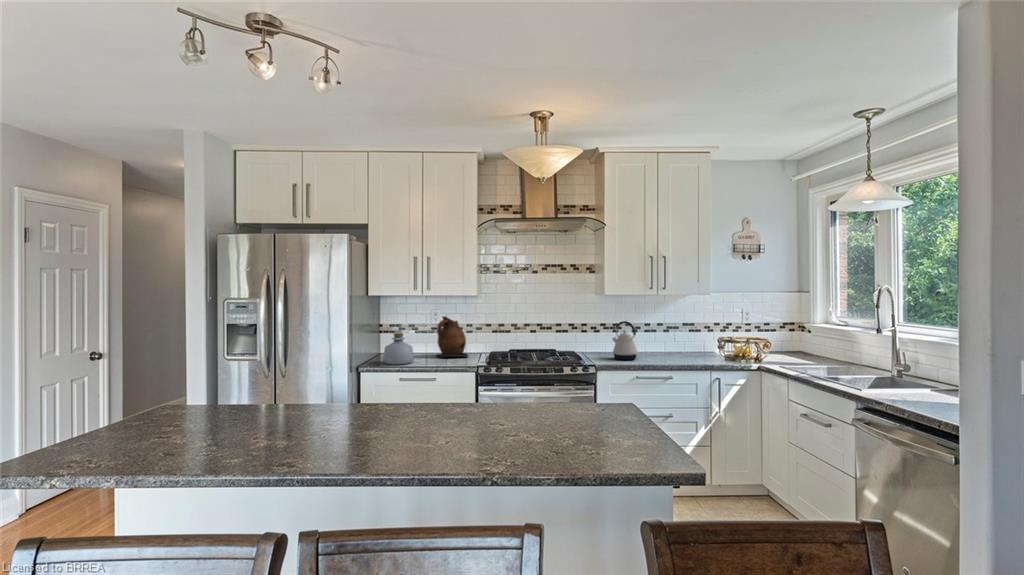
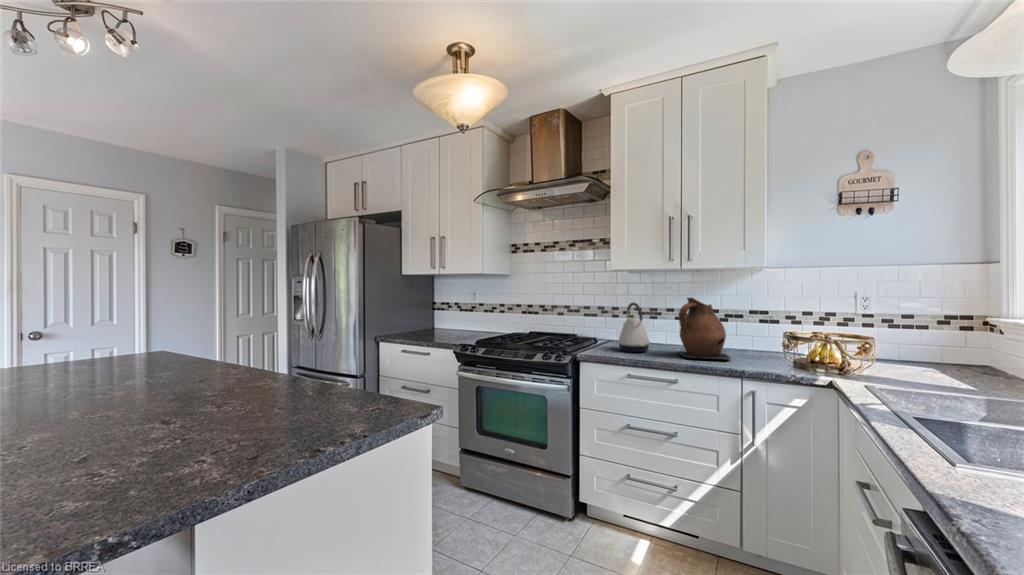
ceramic pitcher: present [437,316,468,357] -> present [678,298,731,360]
bottle: present [383,333,414,365] -> none [400,308,429,337]

